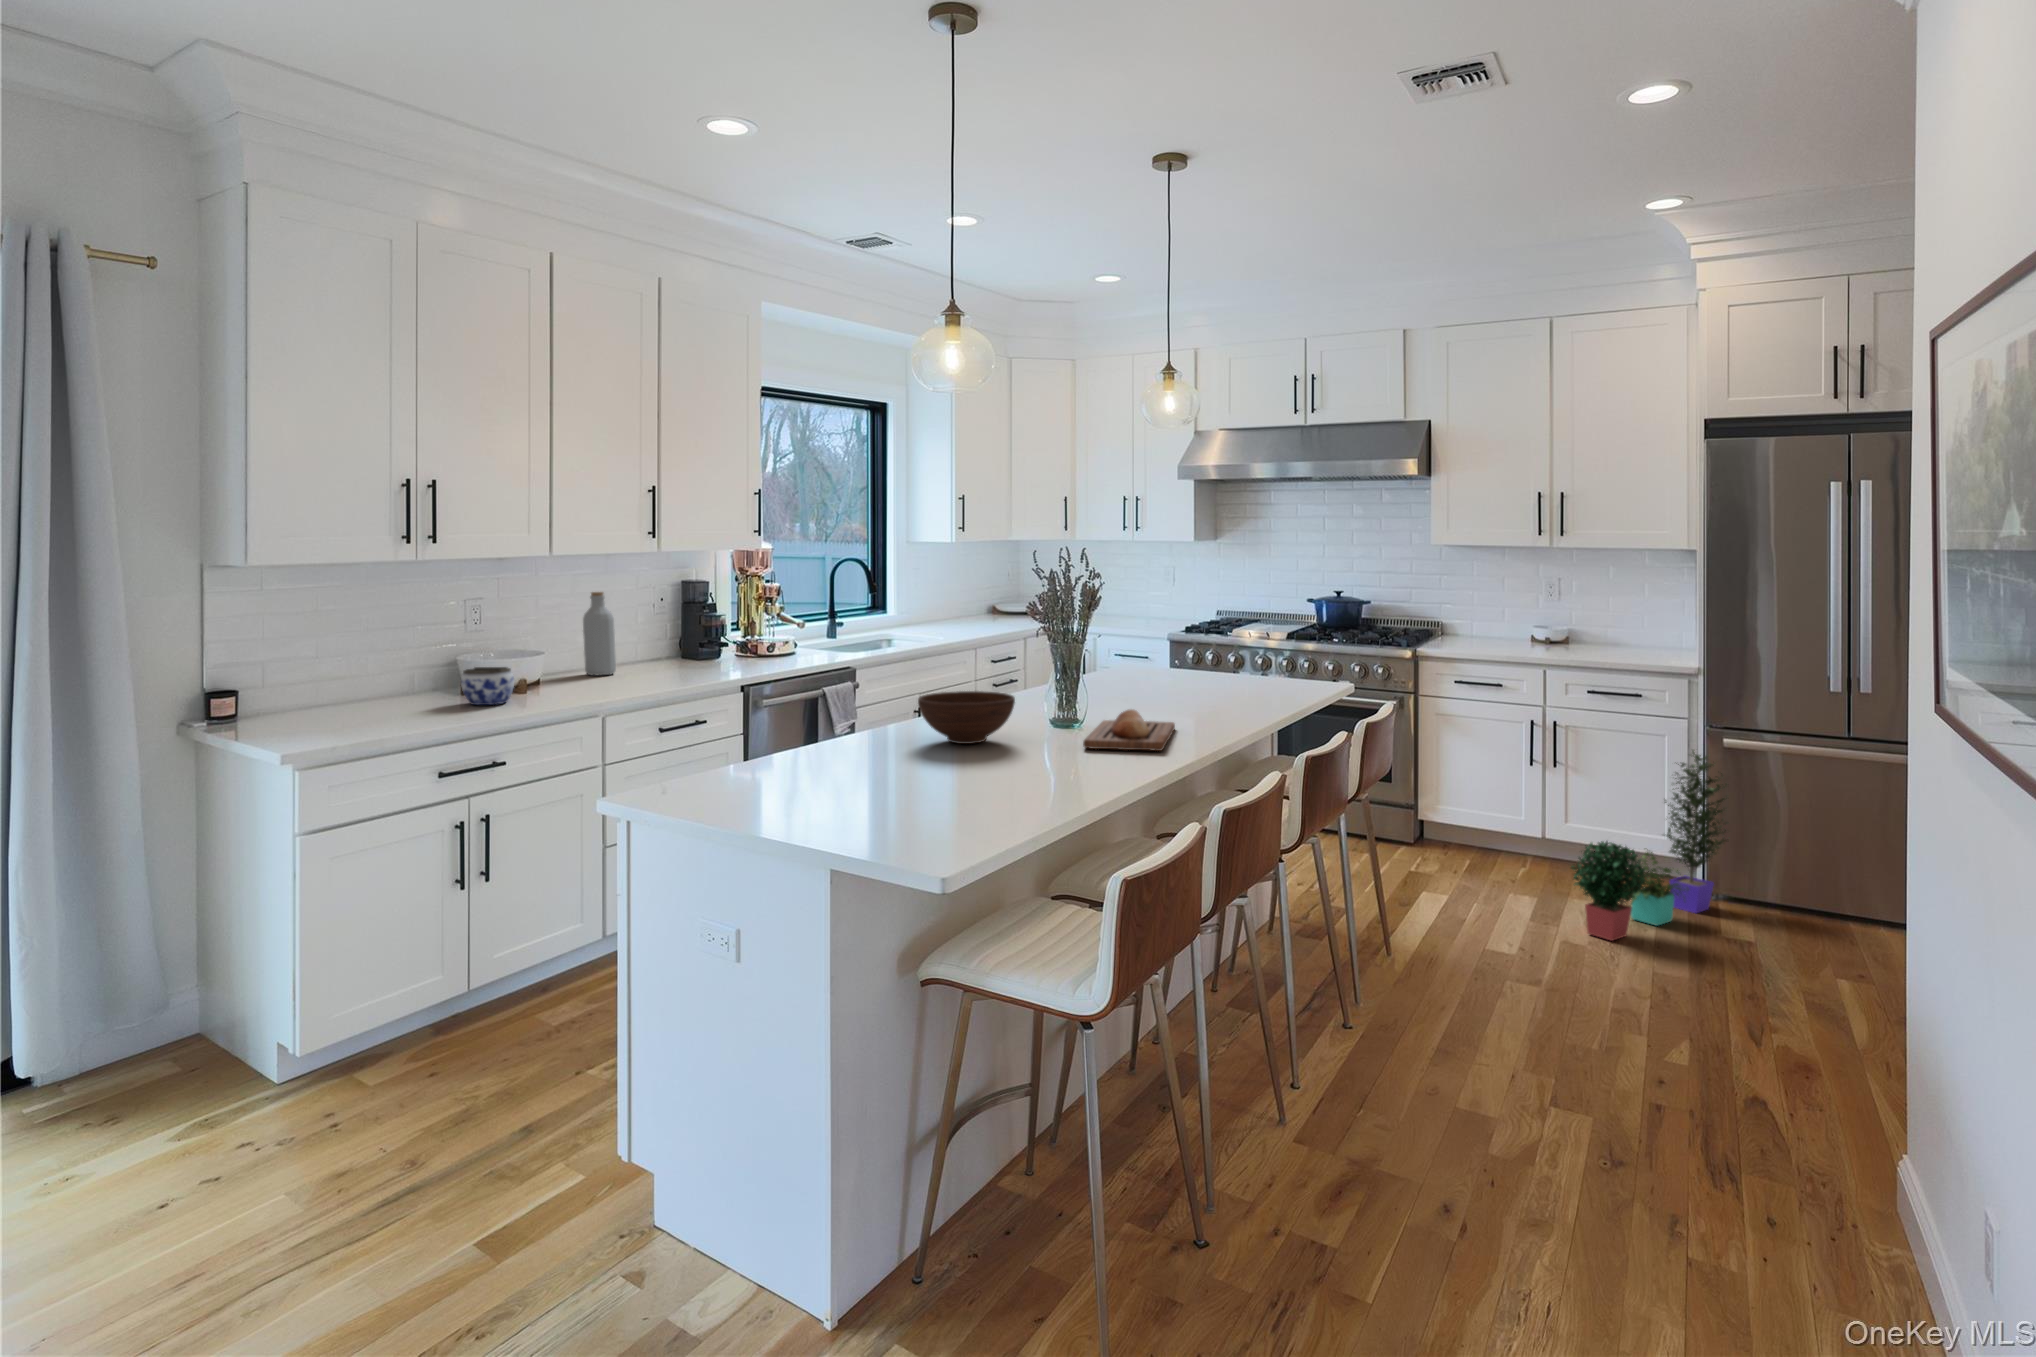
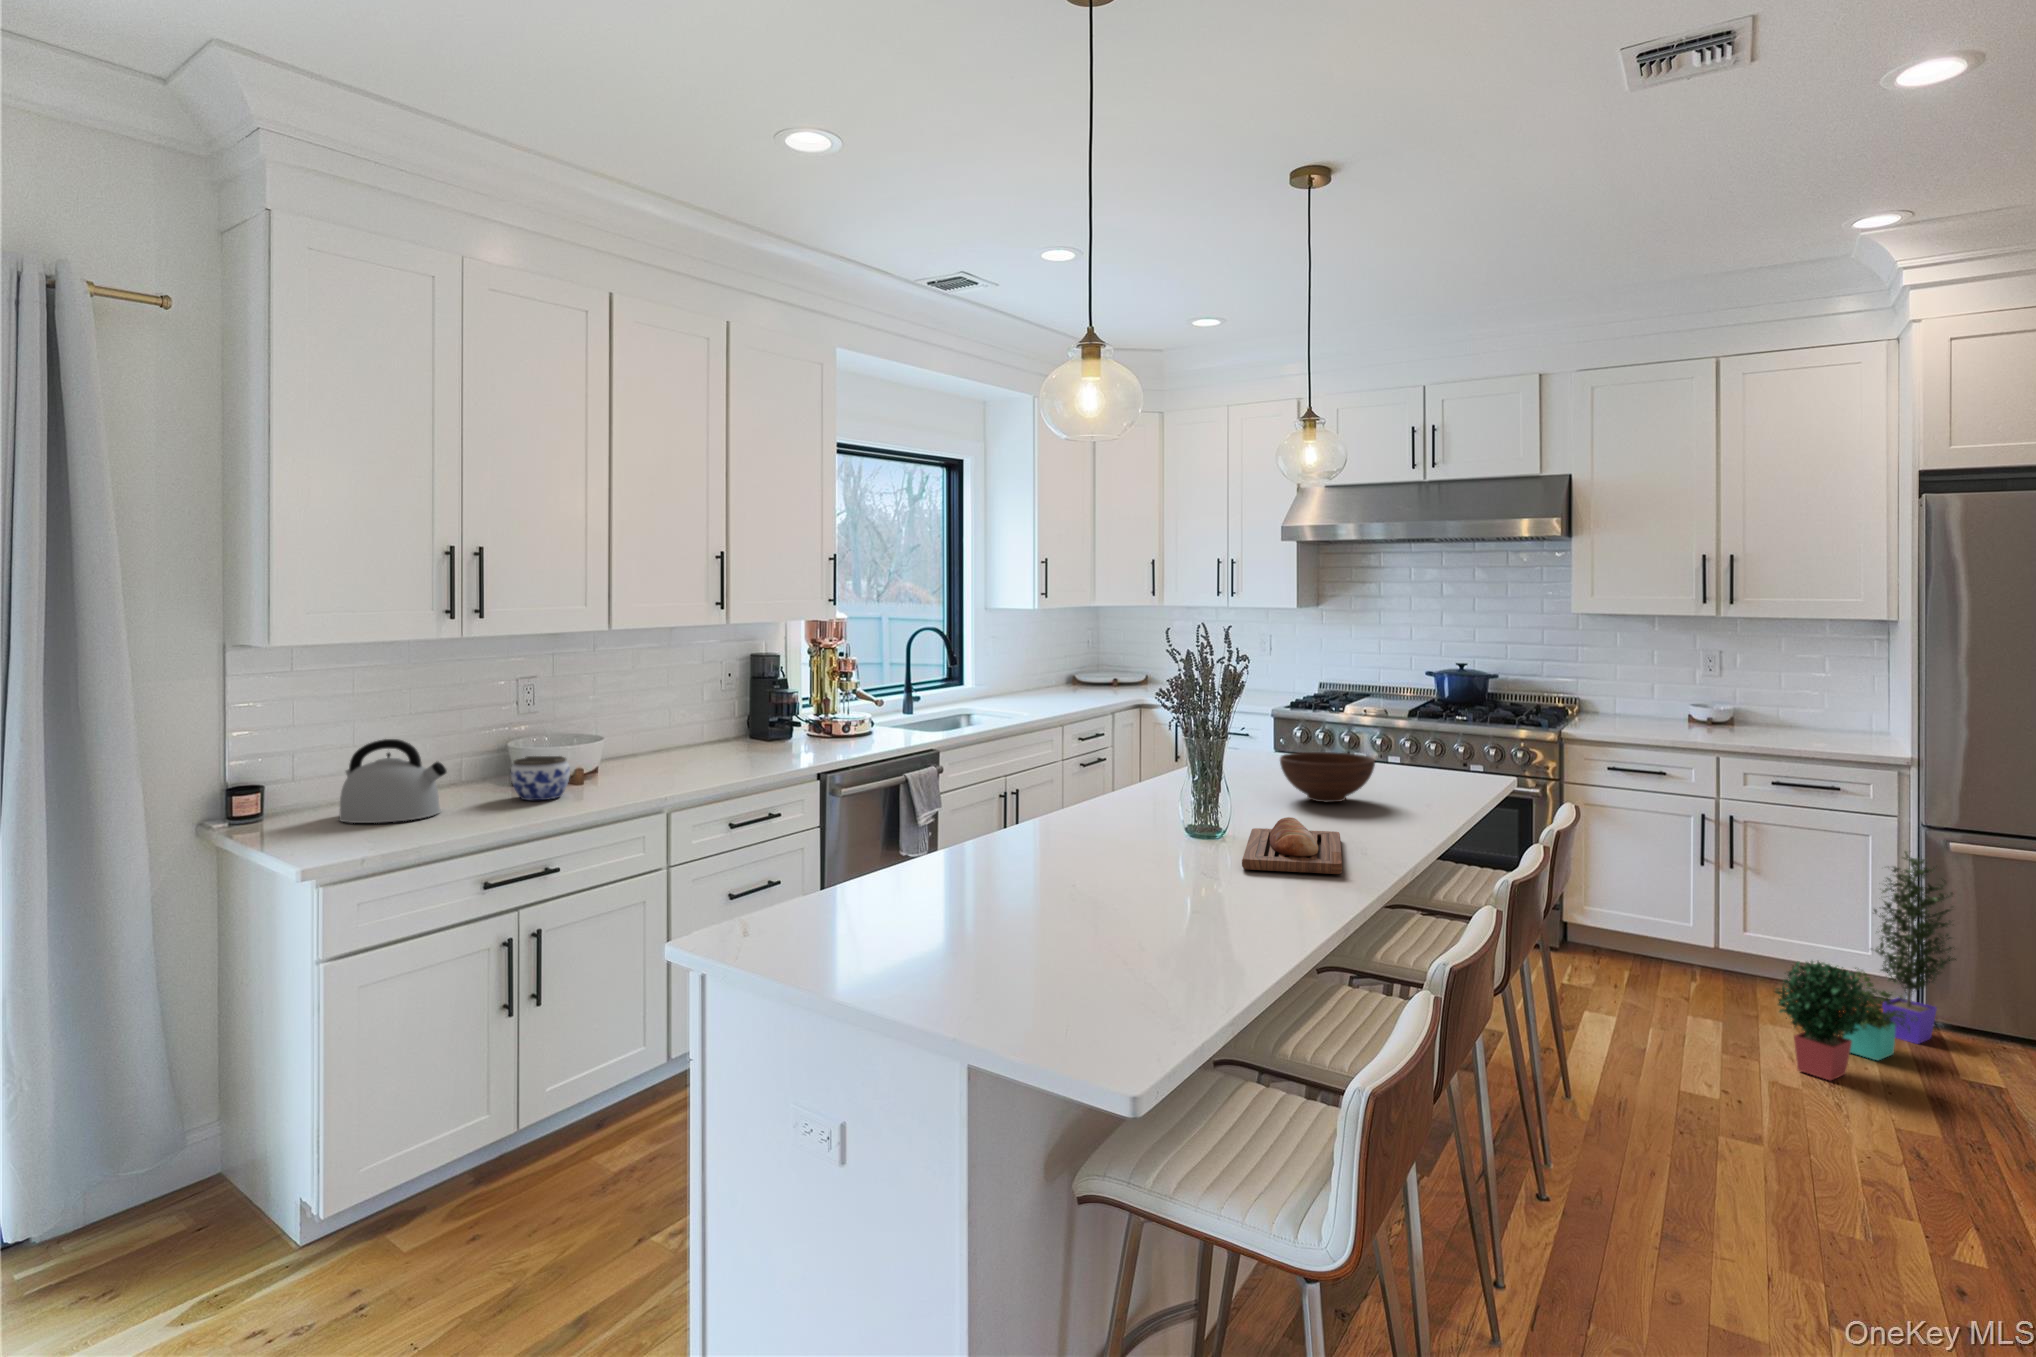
bottle: present [583,592,616,675] -> none [646,668,681,761]
kettle: none [308,650,404,722] -> present [339,739,447,823]
bowl: present [918,691,1015,744] -> present [1280,752,1375,802]

